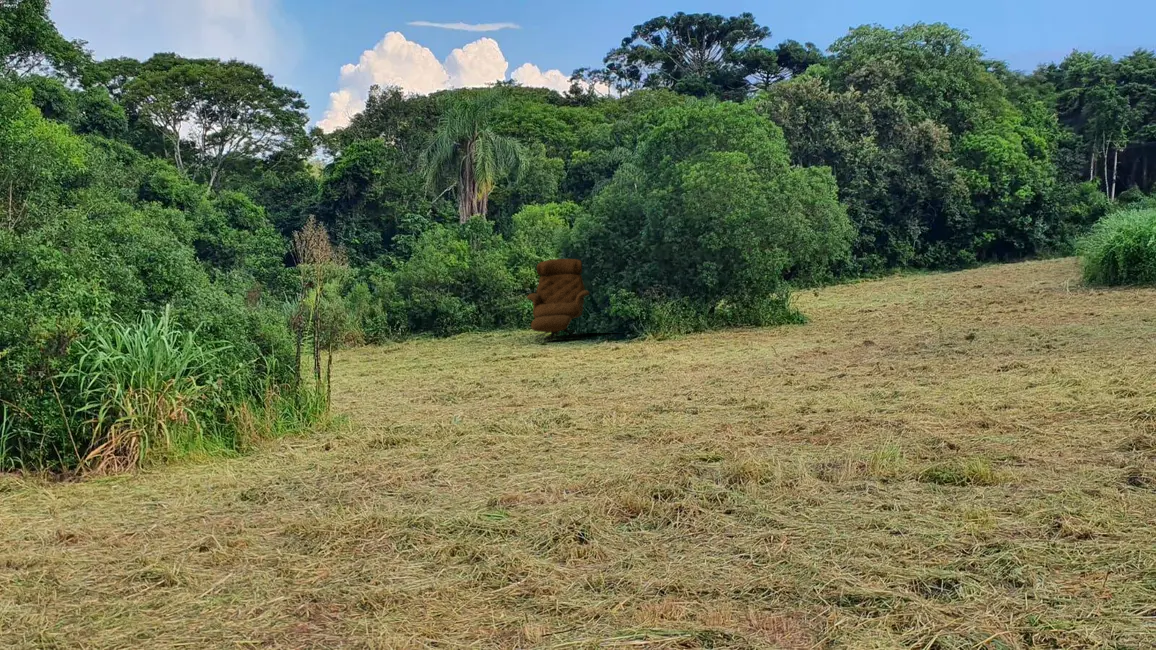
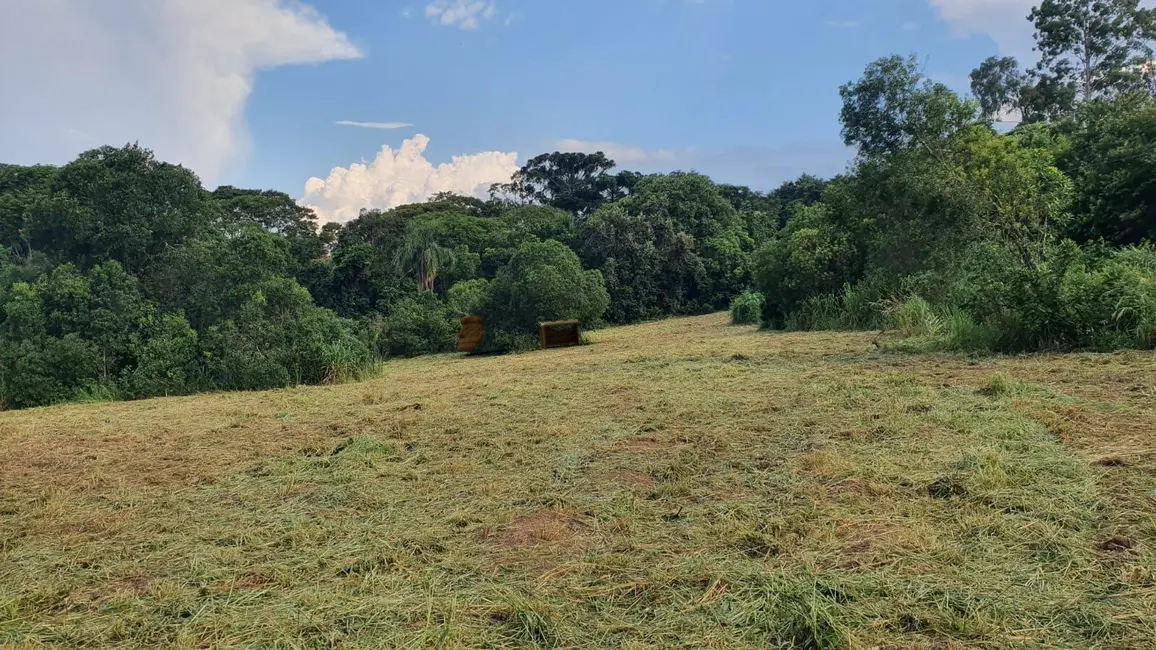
bench: none [701,269,790,329] -> present [539,320,579,348]

